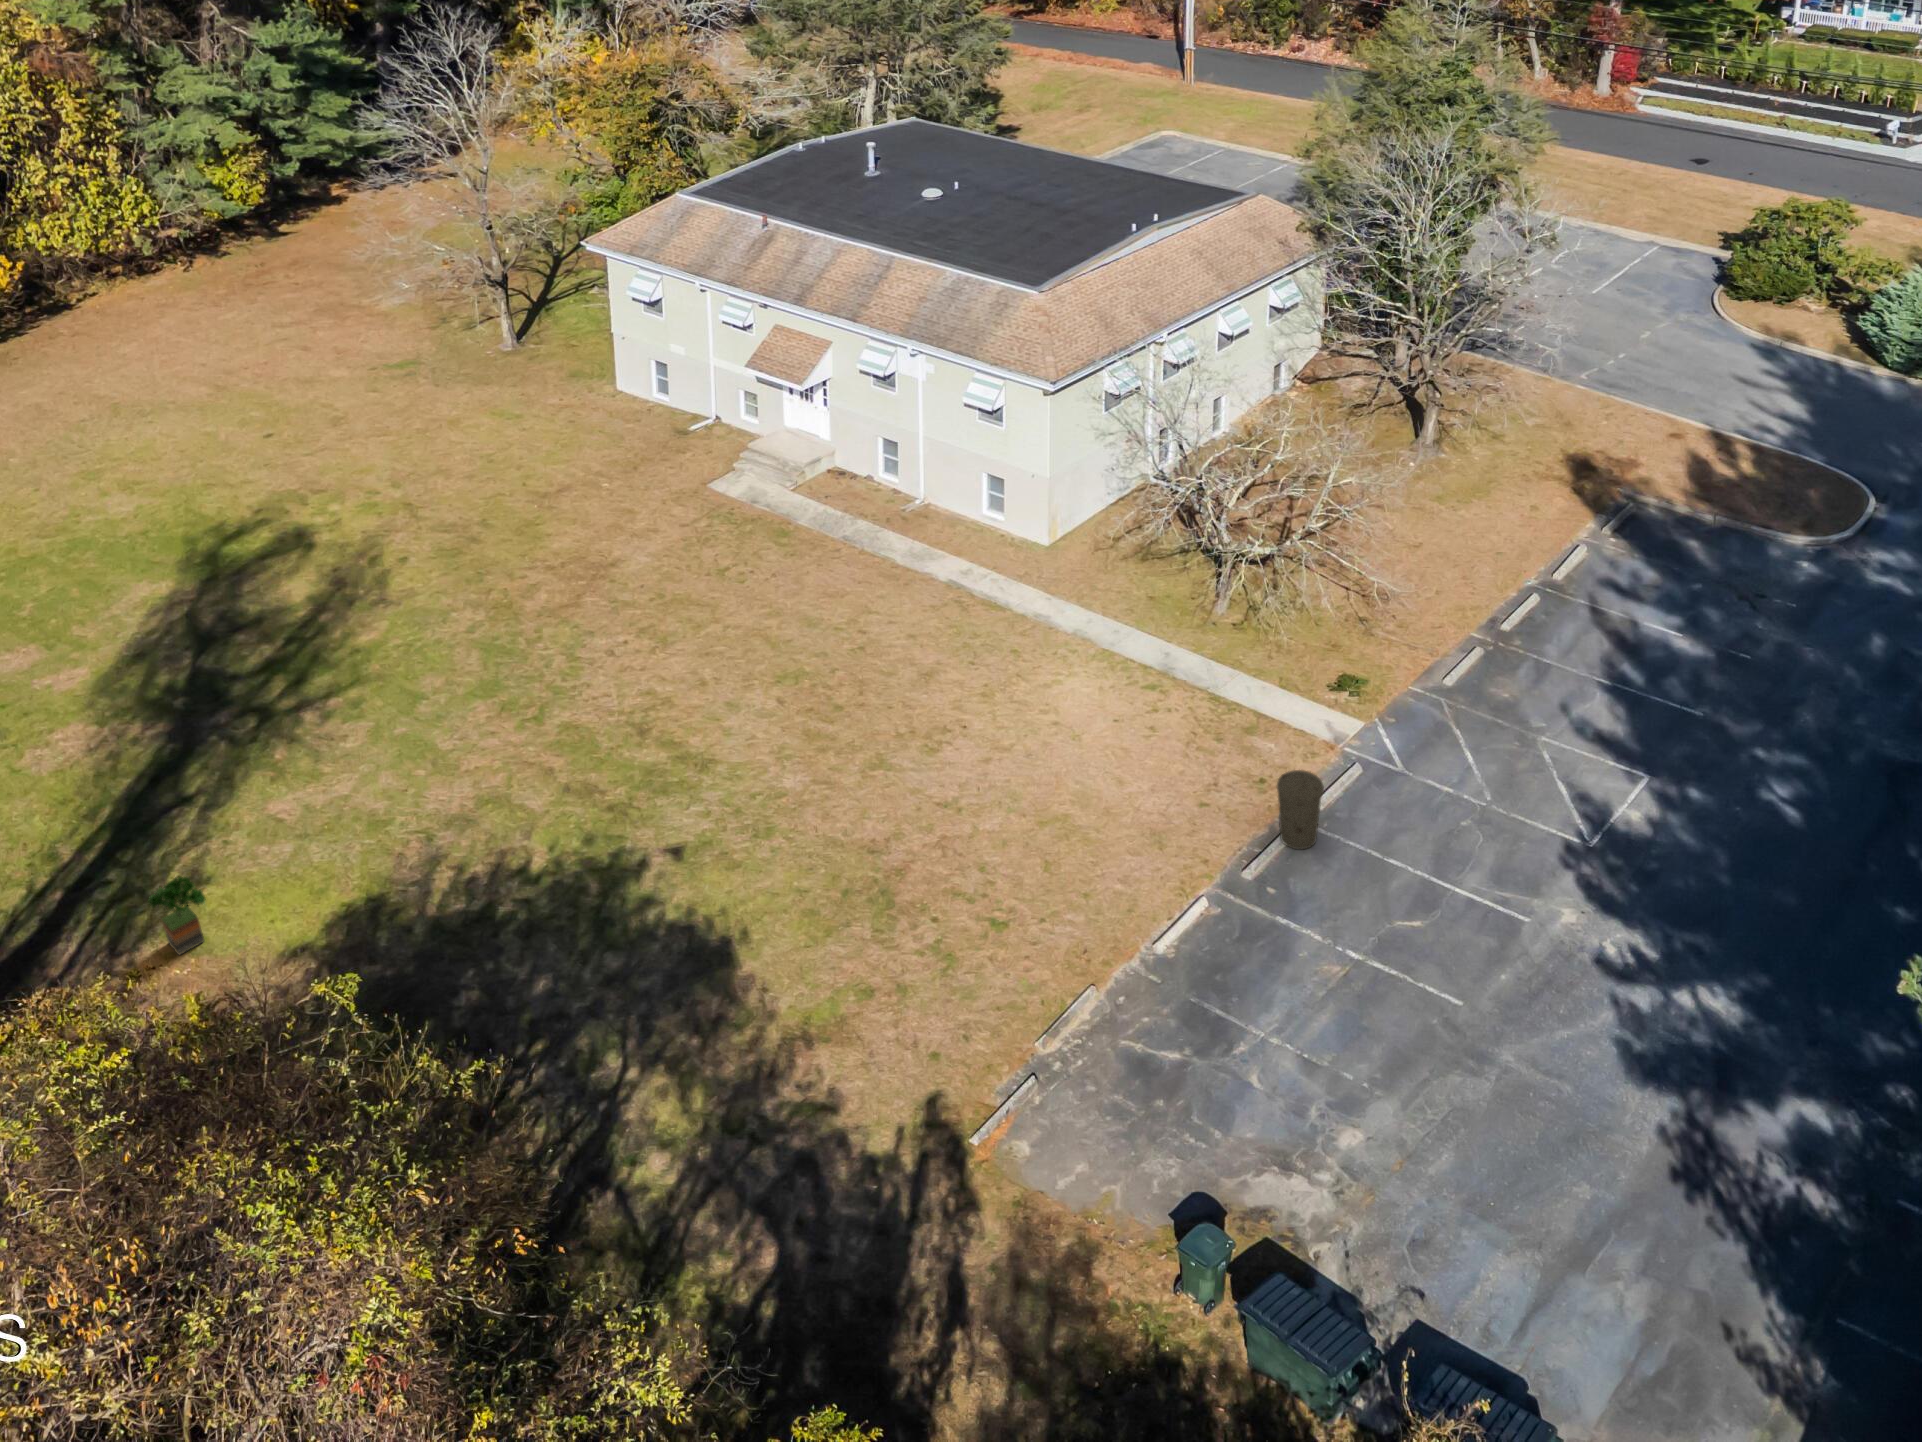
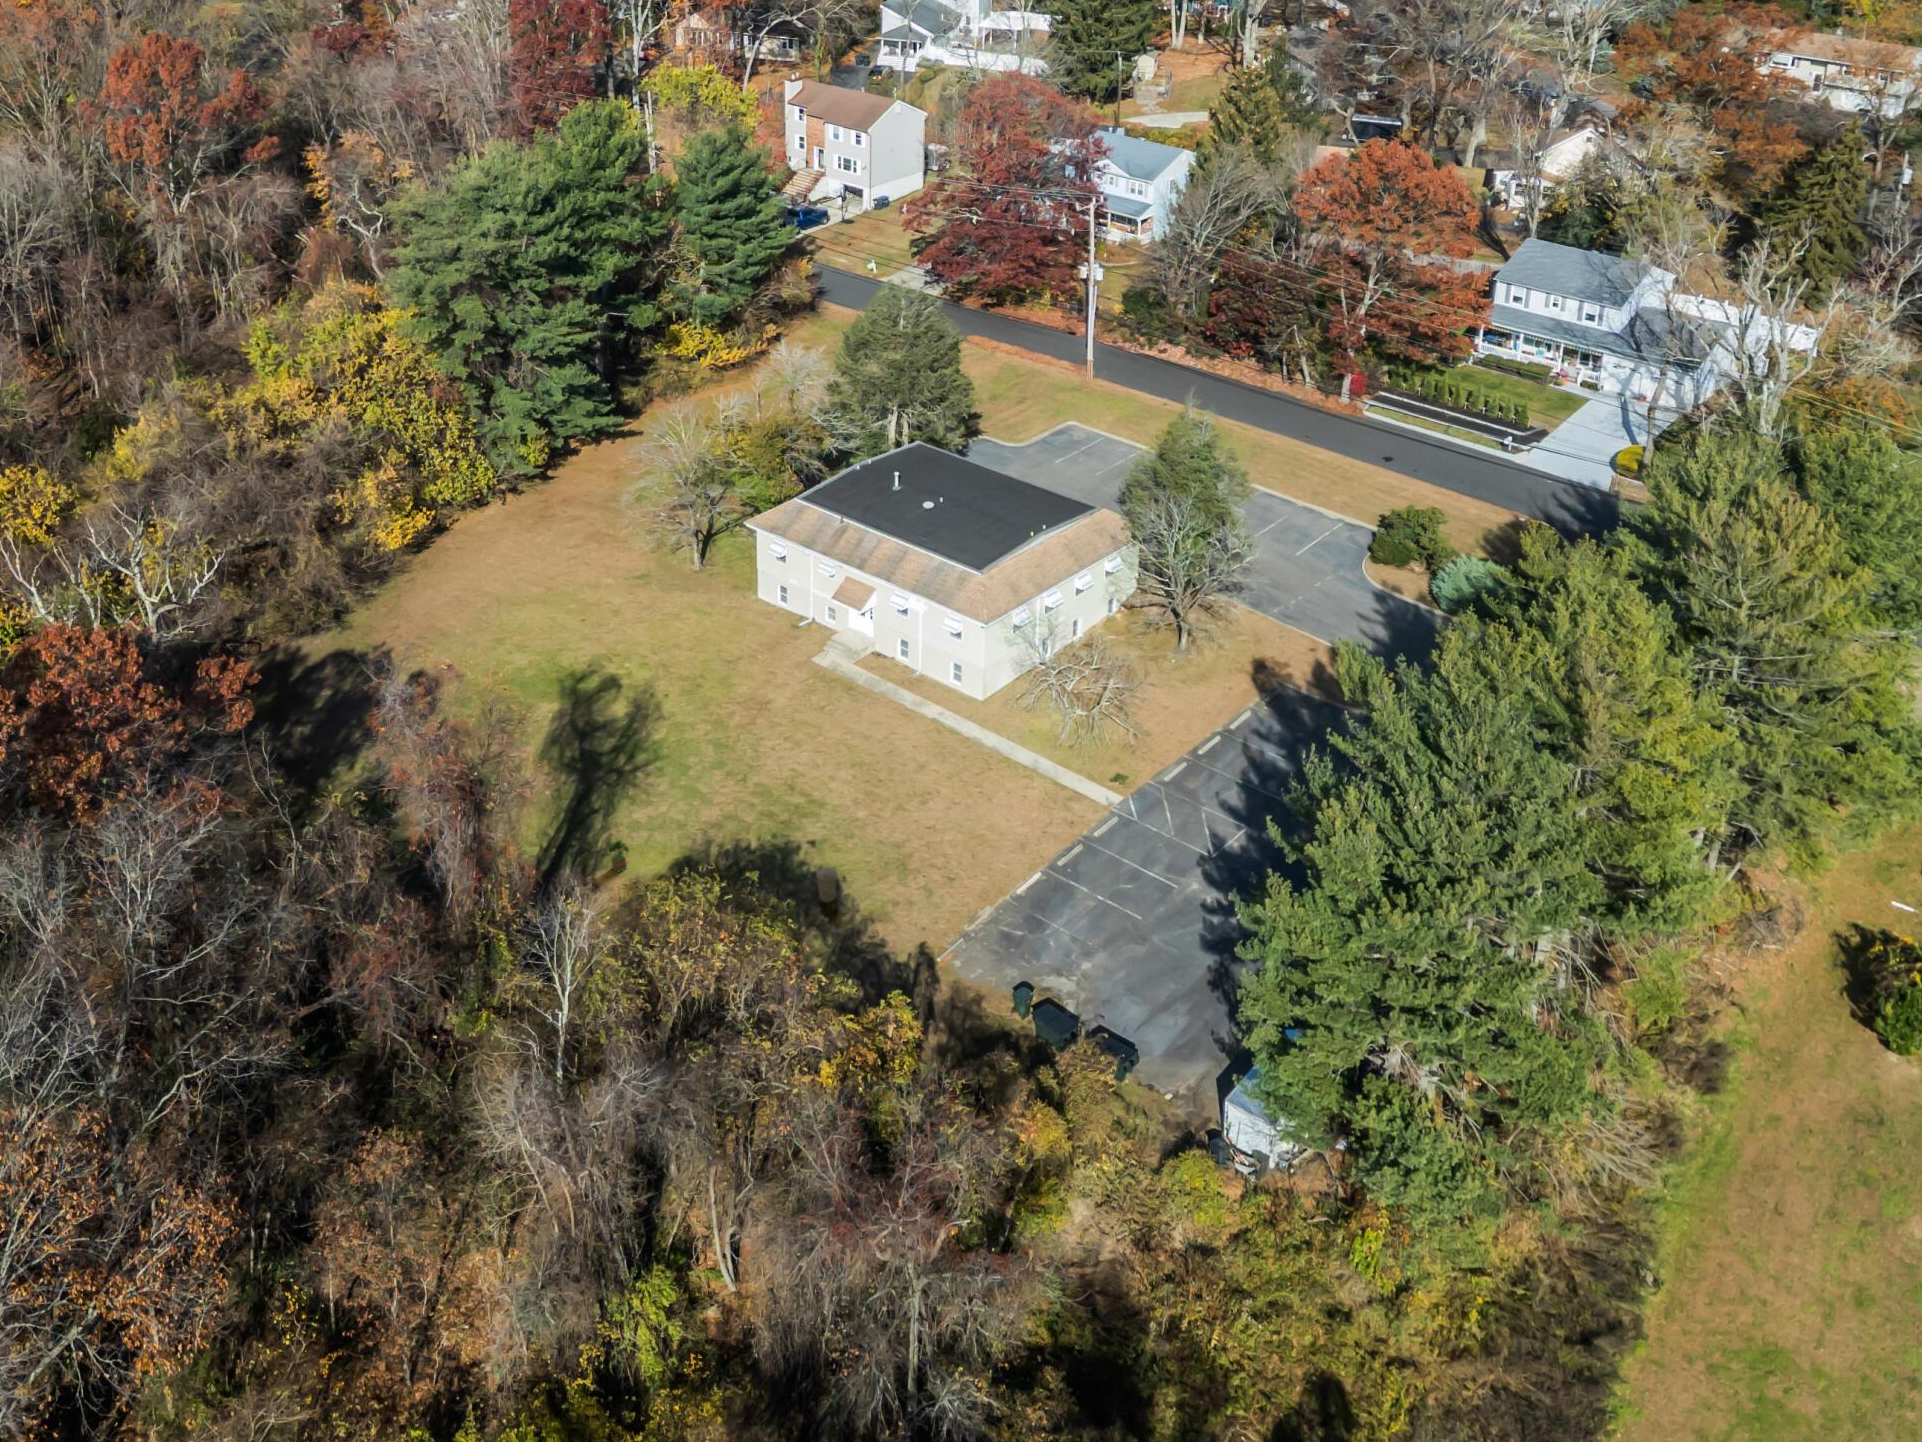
trash can: present [1277,770,1324,849] -> present [816,867,837,903]

